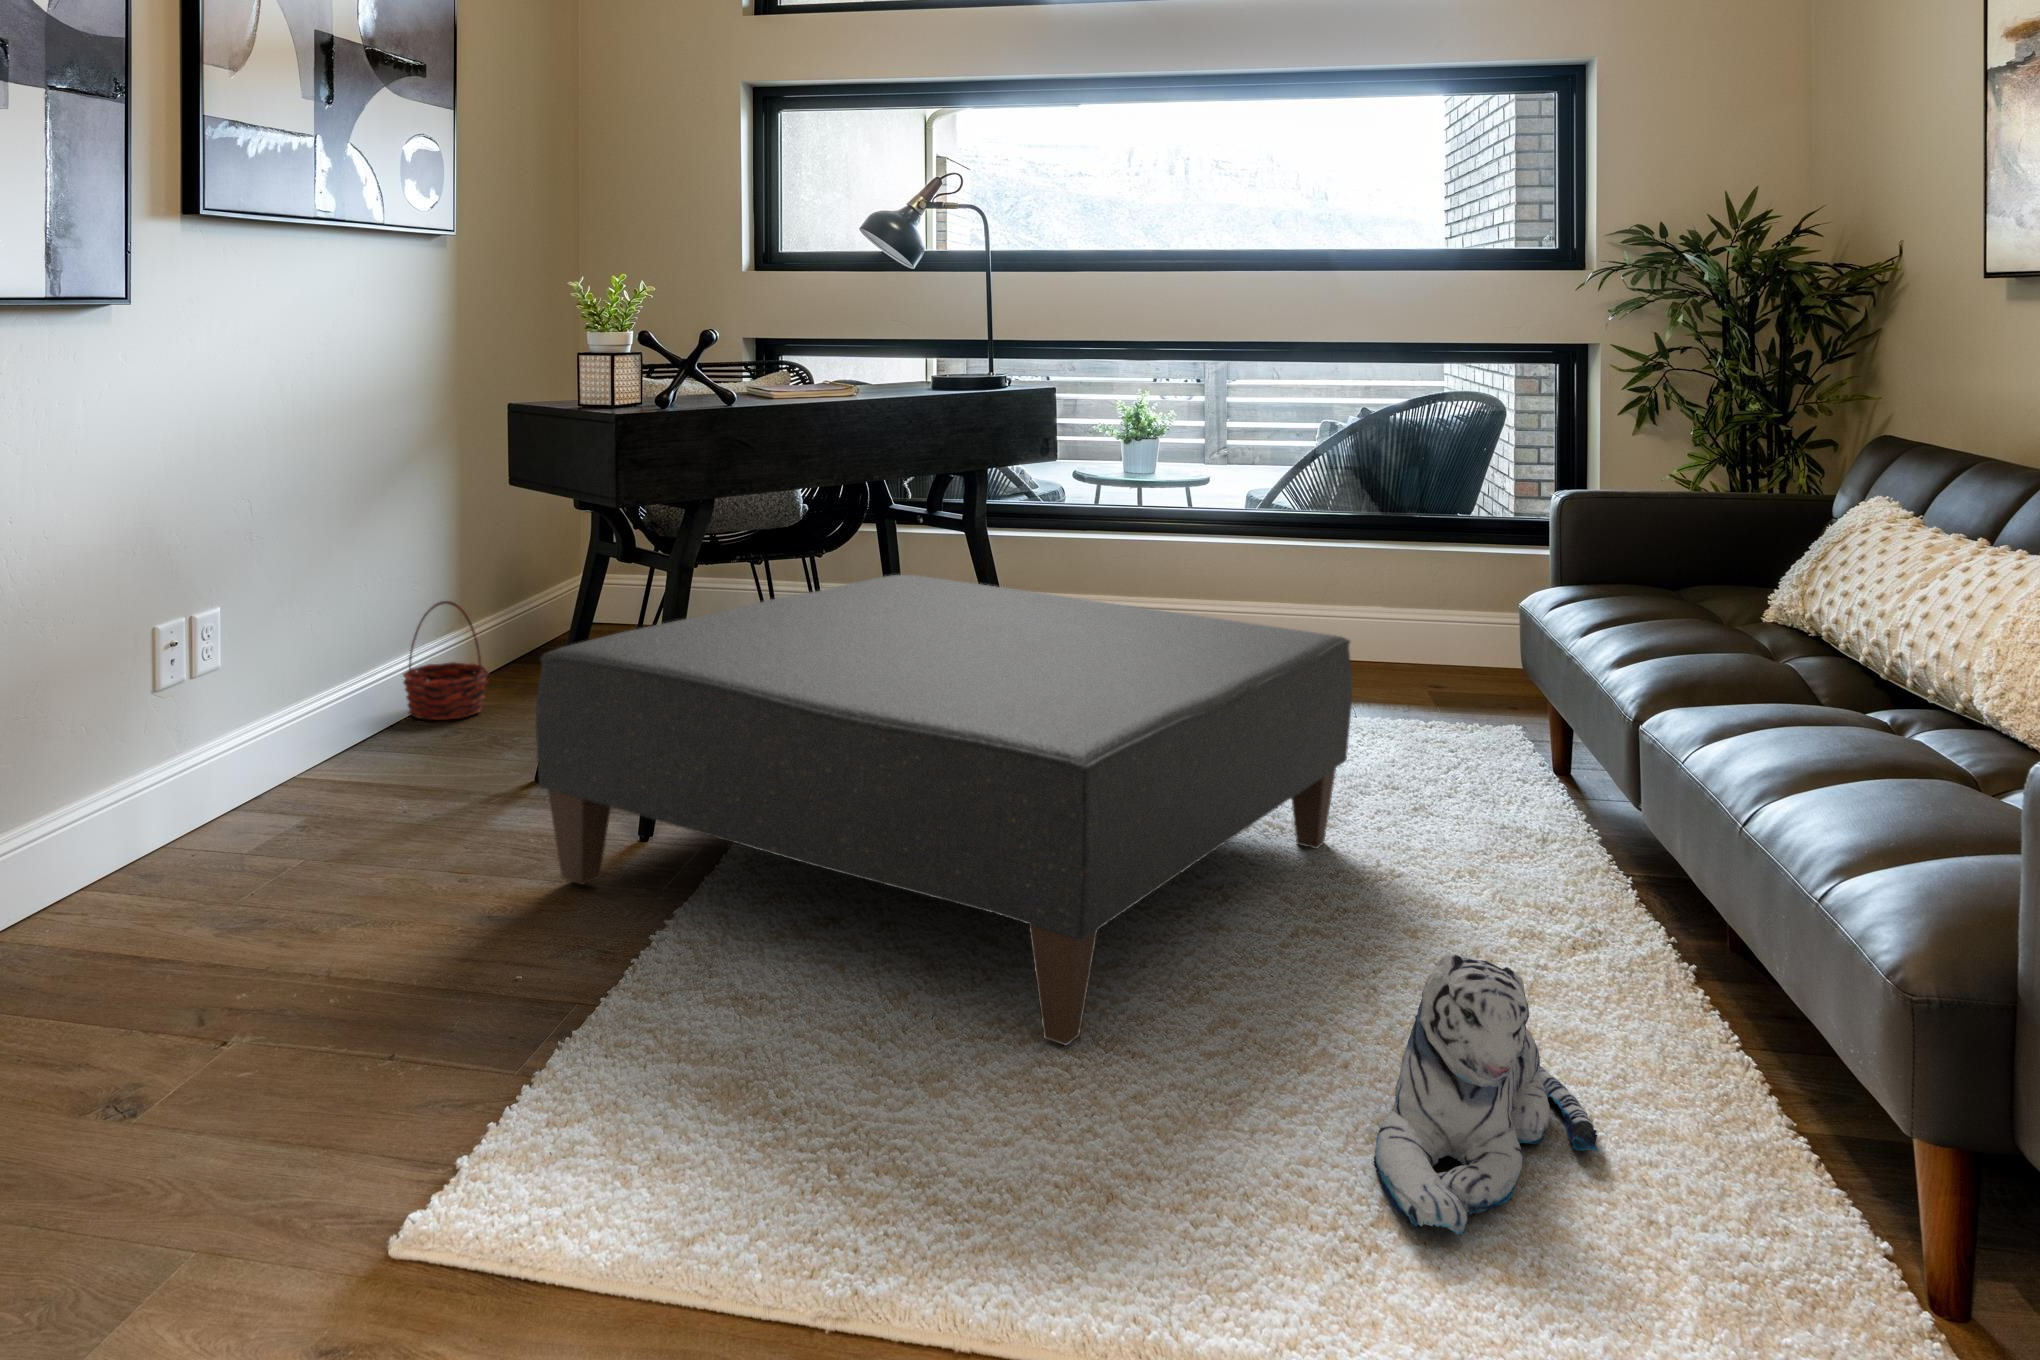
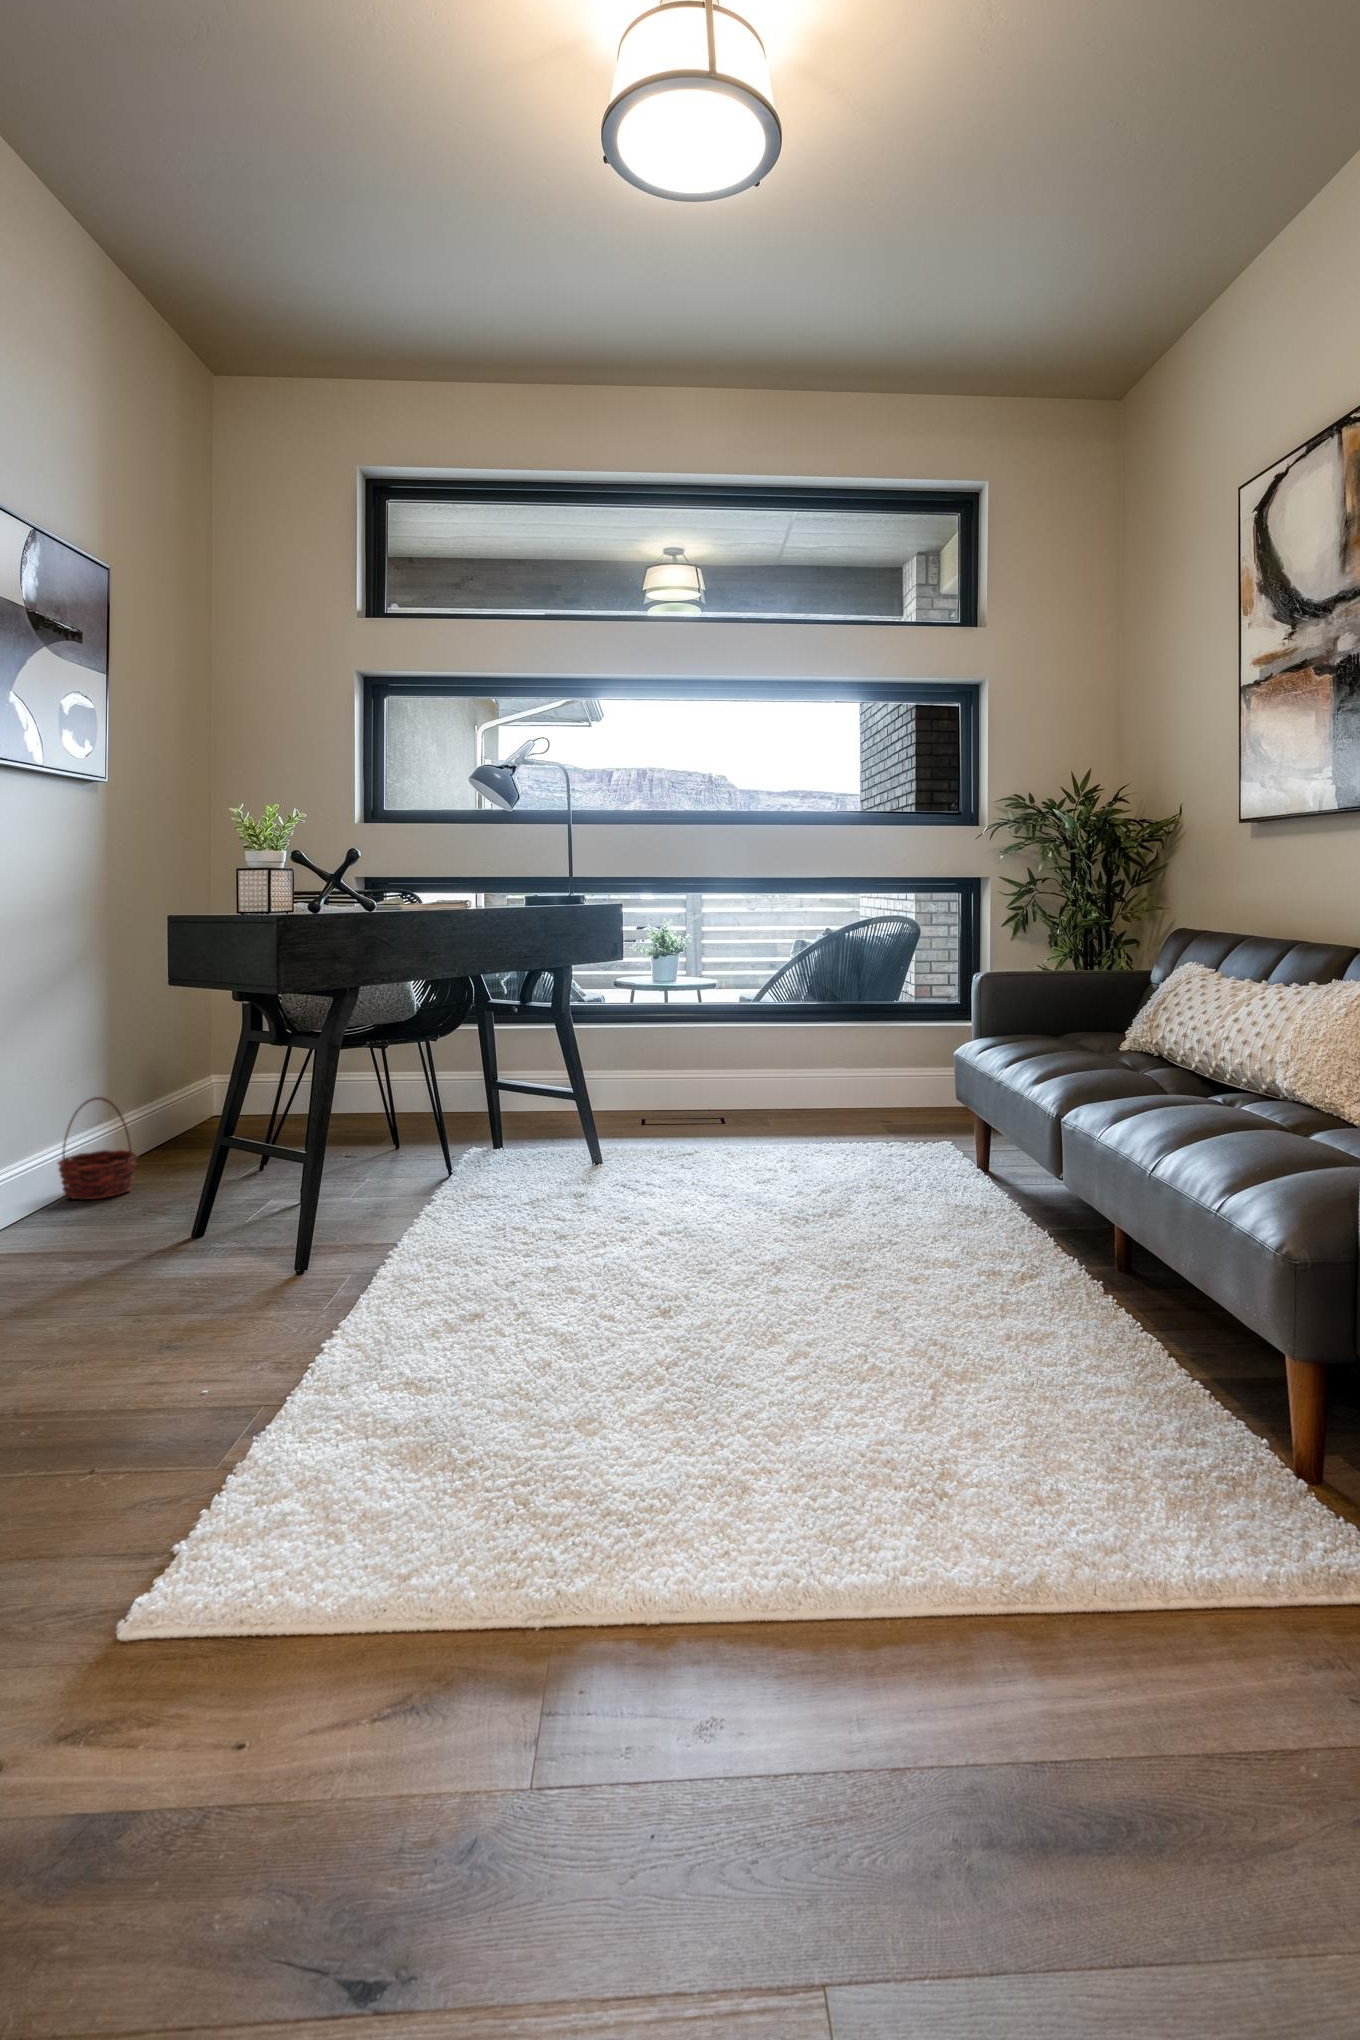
ottoman: present [536,575,1352,1045] -> none [208,1052,854,1387]
plush toy: present [1373,953,1597,1235] -> none [925,1277,1076,1479]

